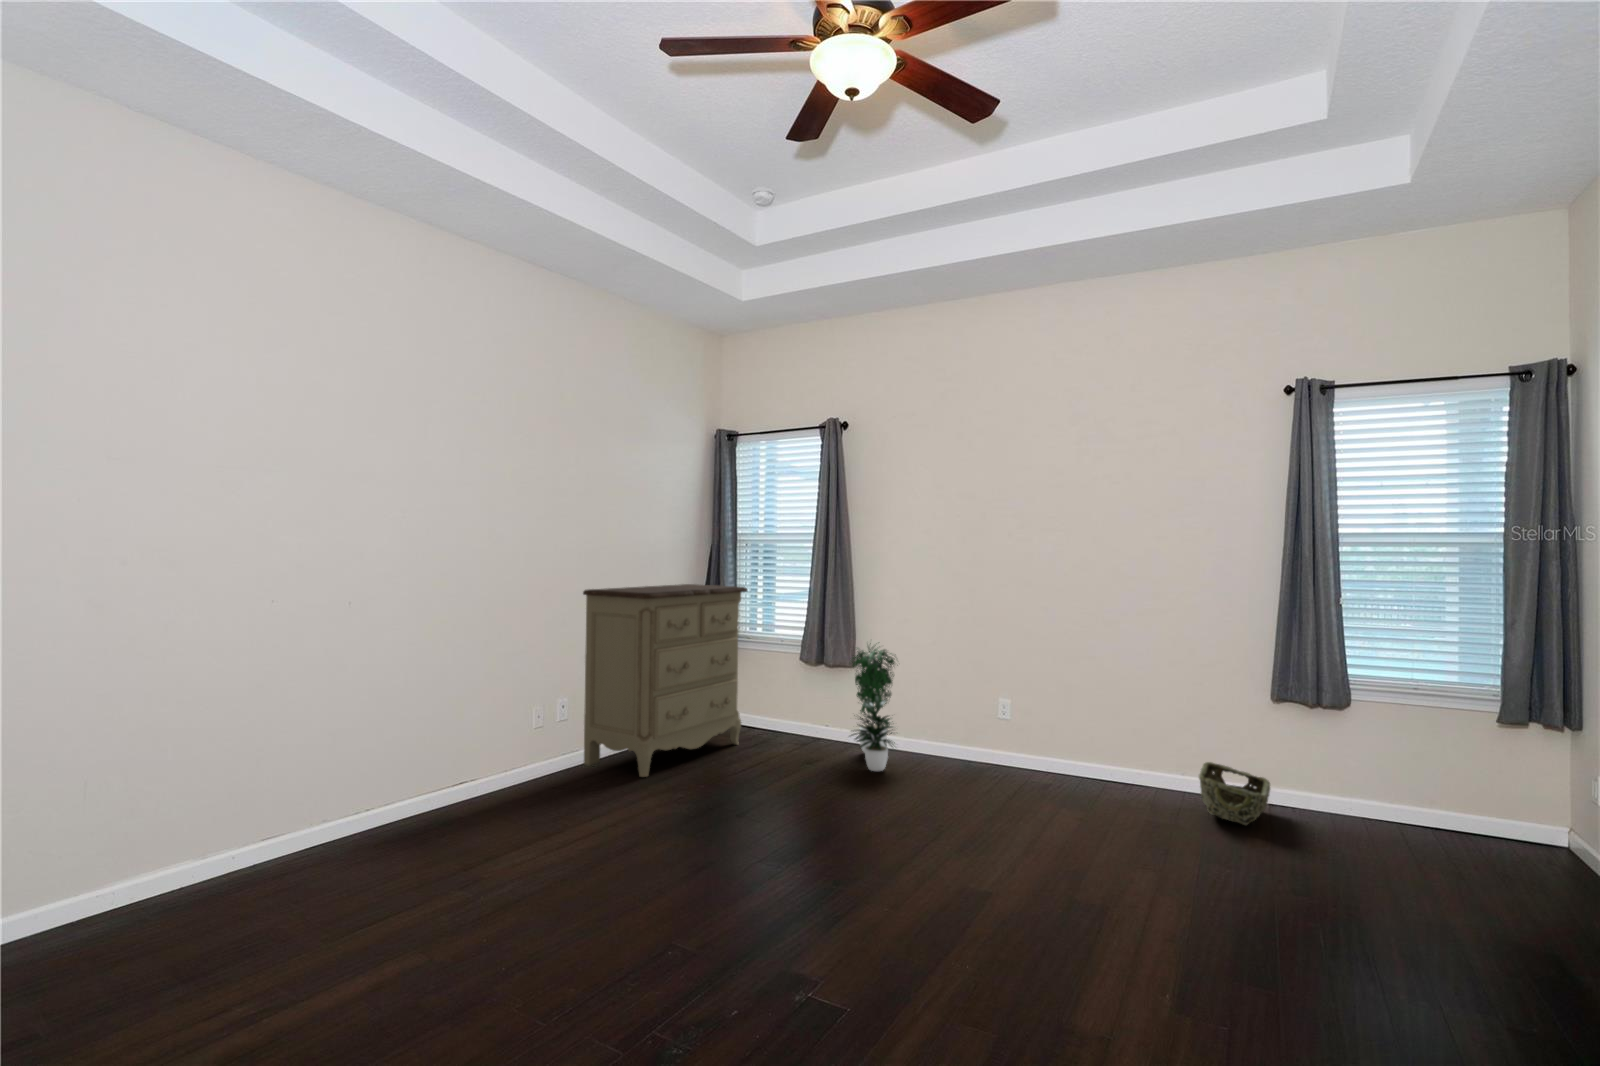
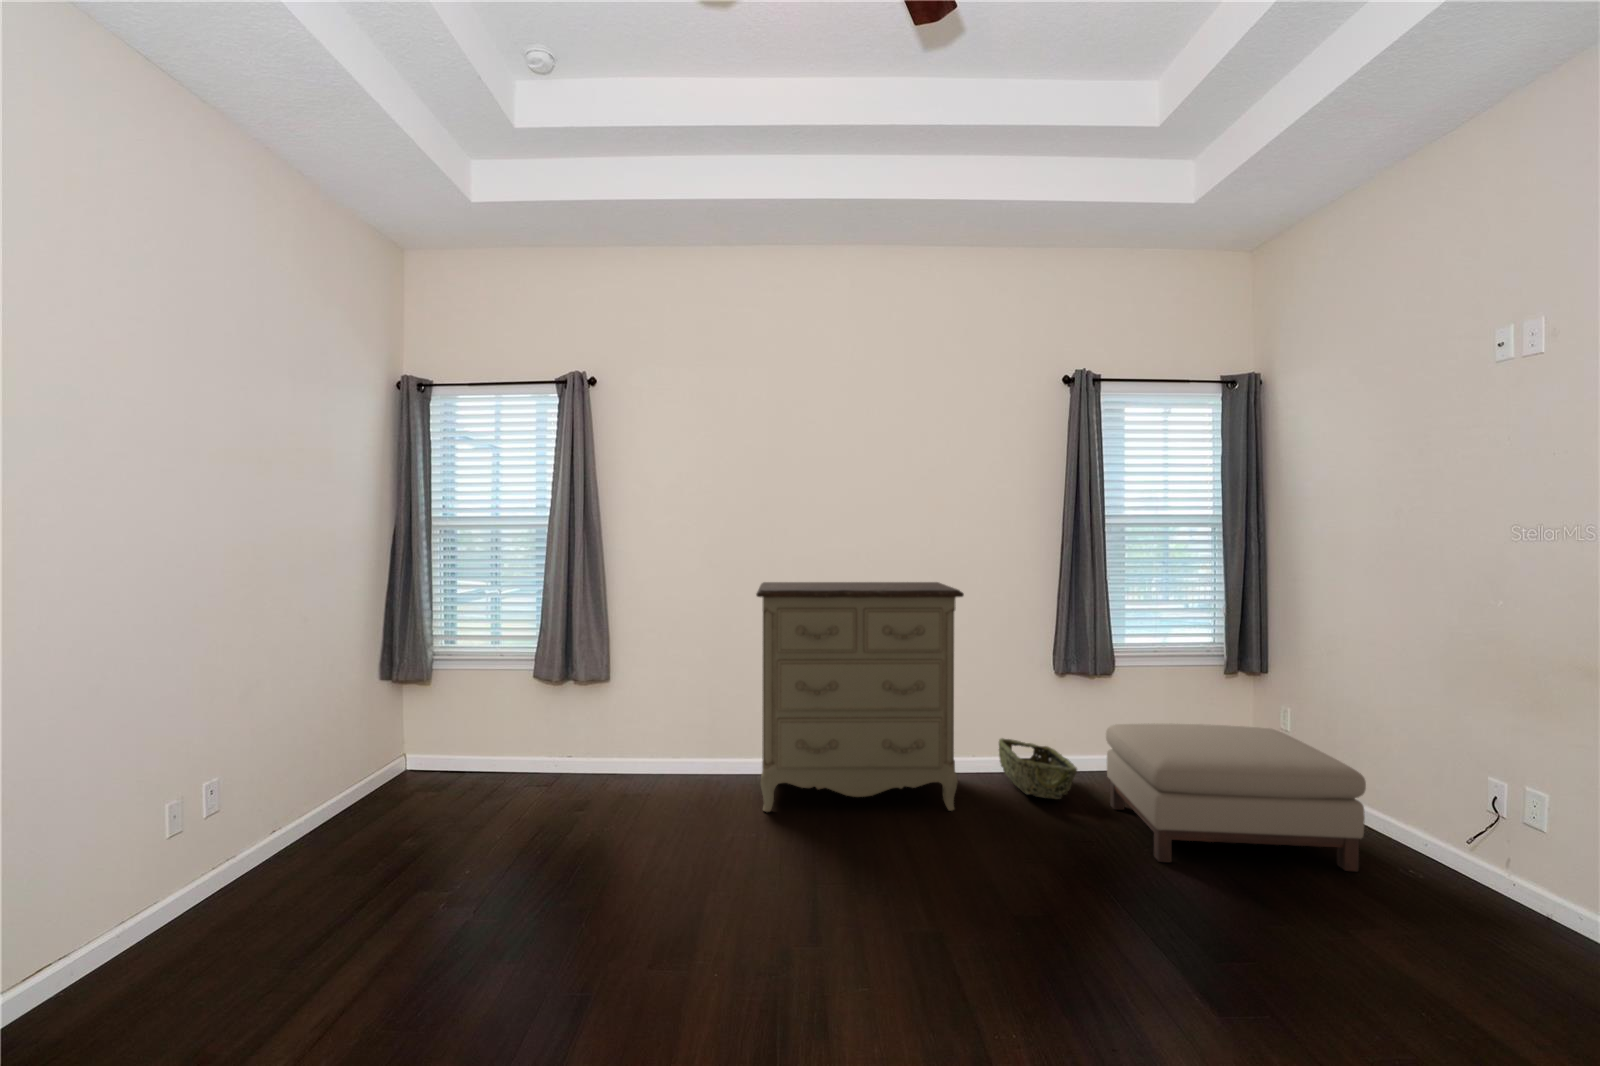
dresser: present [583,584,748,777] -> present [756,582,964,812]
potted plant: present [851,643,895,771] -> none [614,645,694,811]
ottoman: none [1288,755,1563,942] -> present [1106,724,1366,872]

